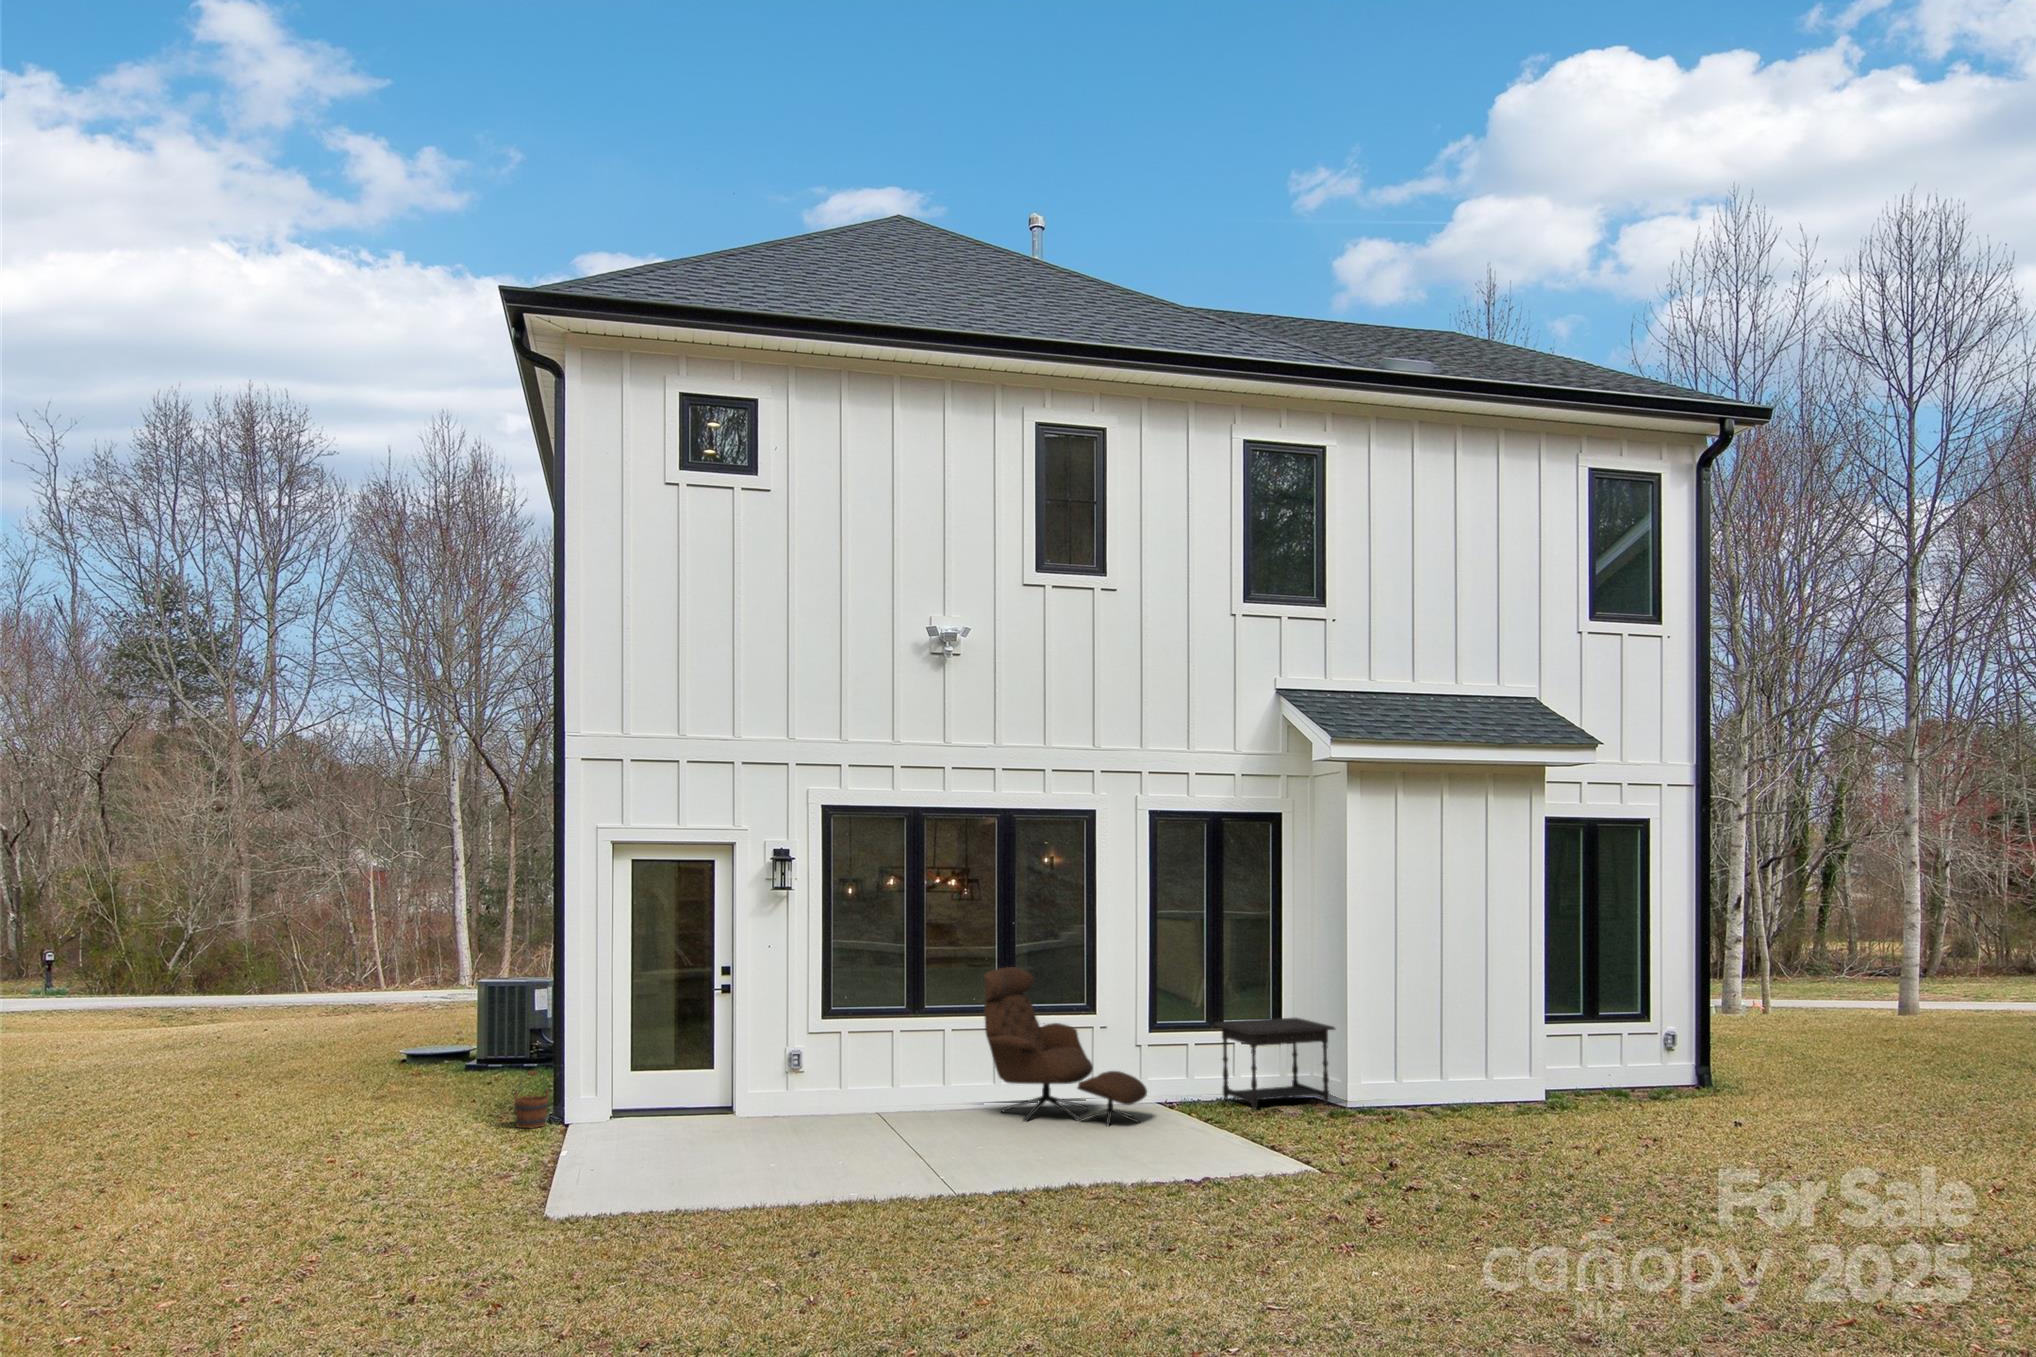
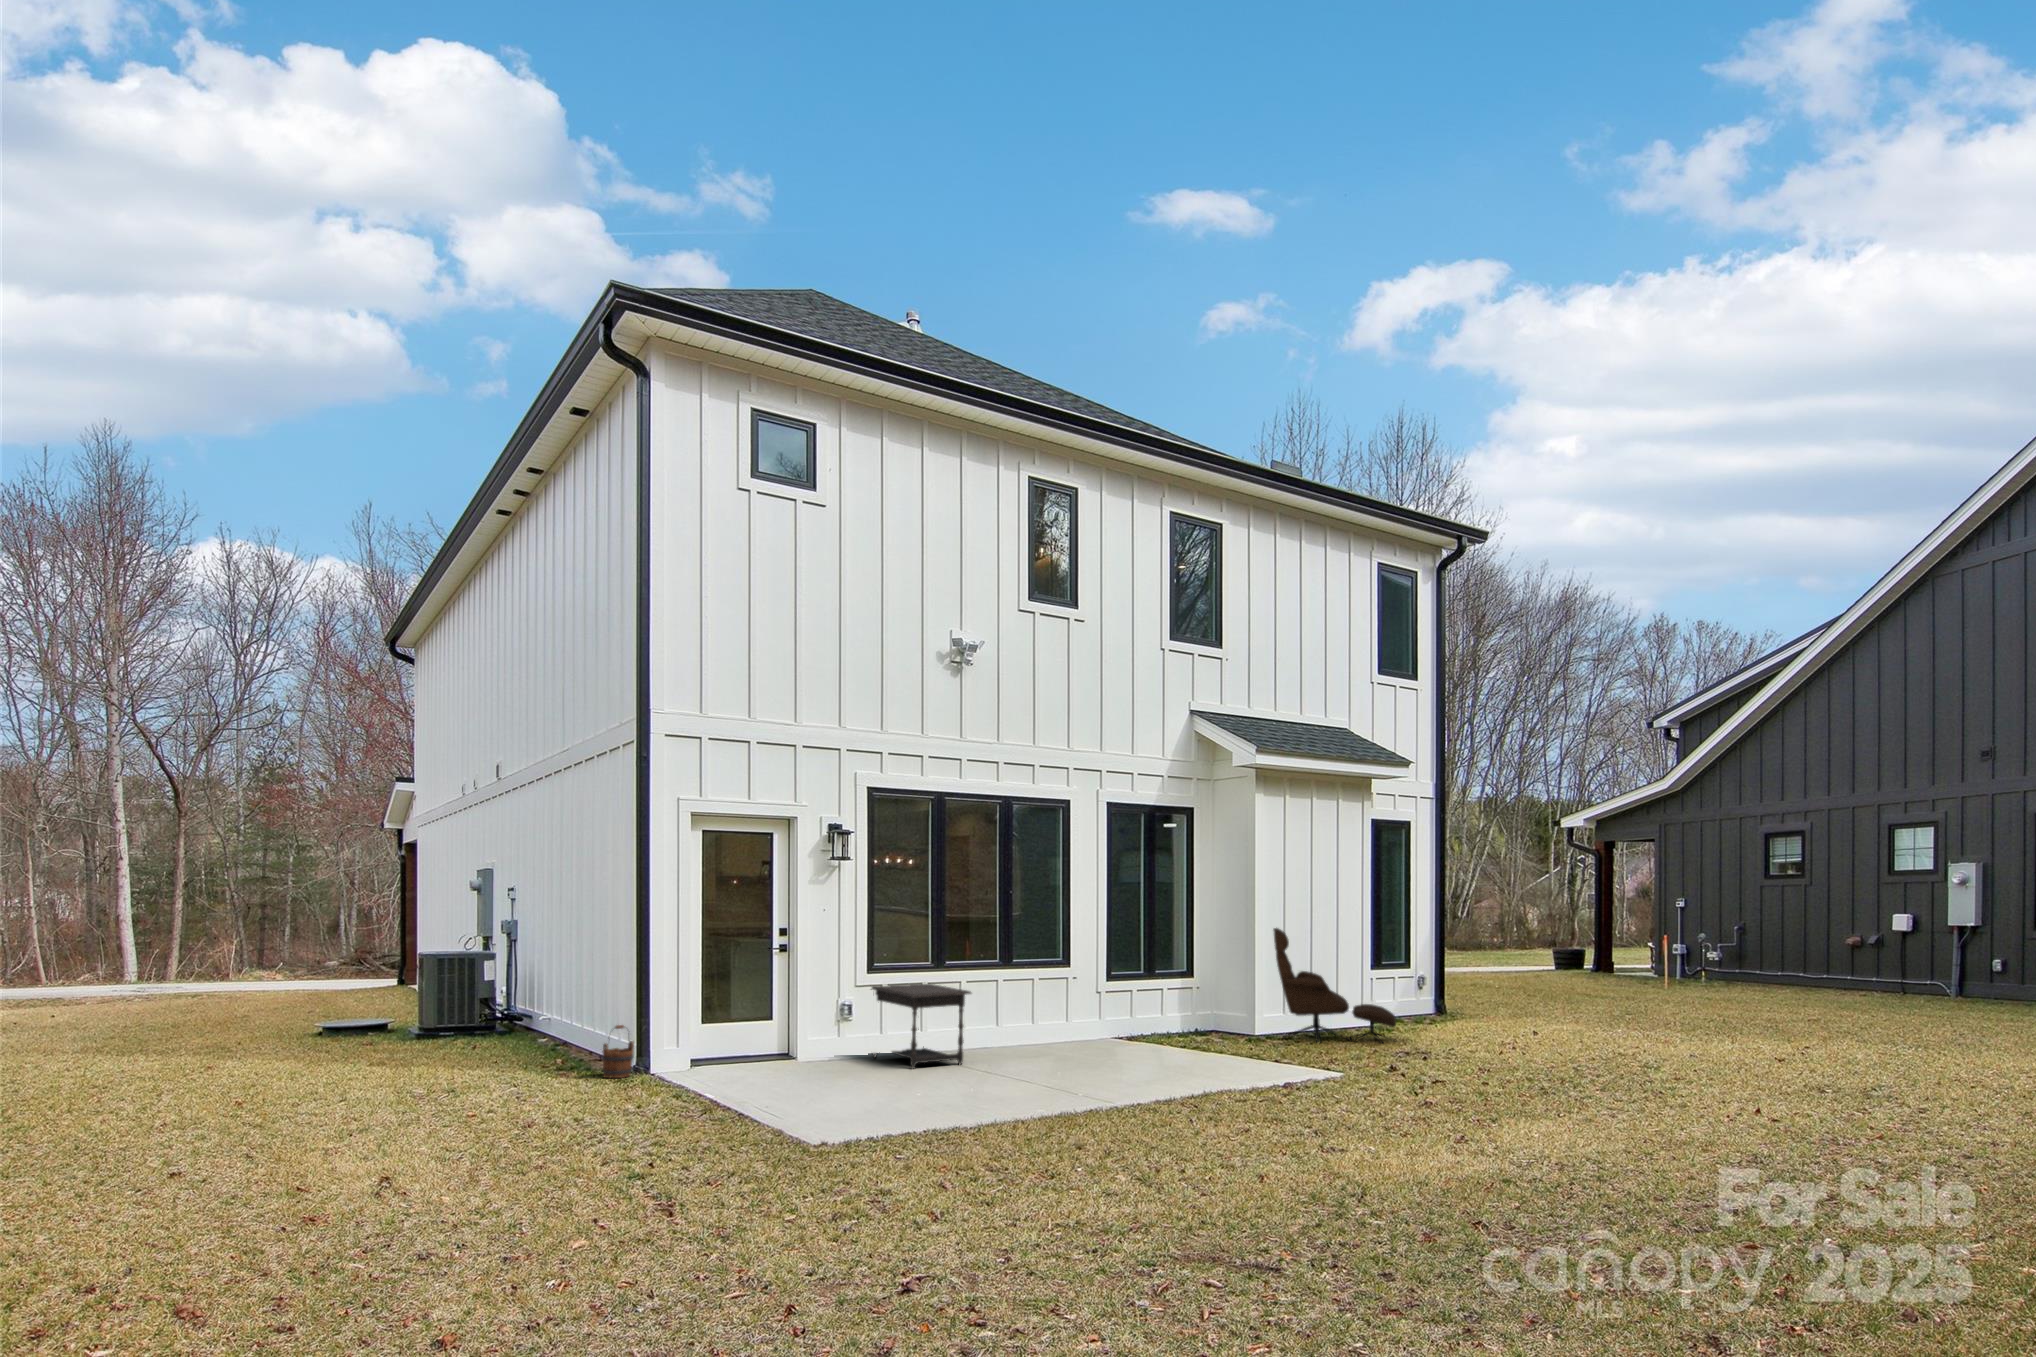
lounge chair: present [984,967,1147,1127] -> present [1273,928,1396,1043]
side table: present [1215,1018,1335,1110] -> present [871,983,971,1069]

